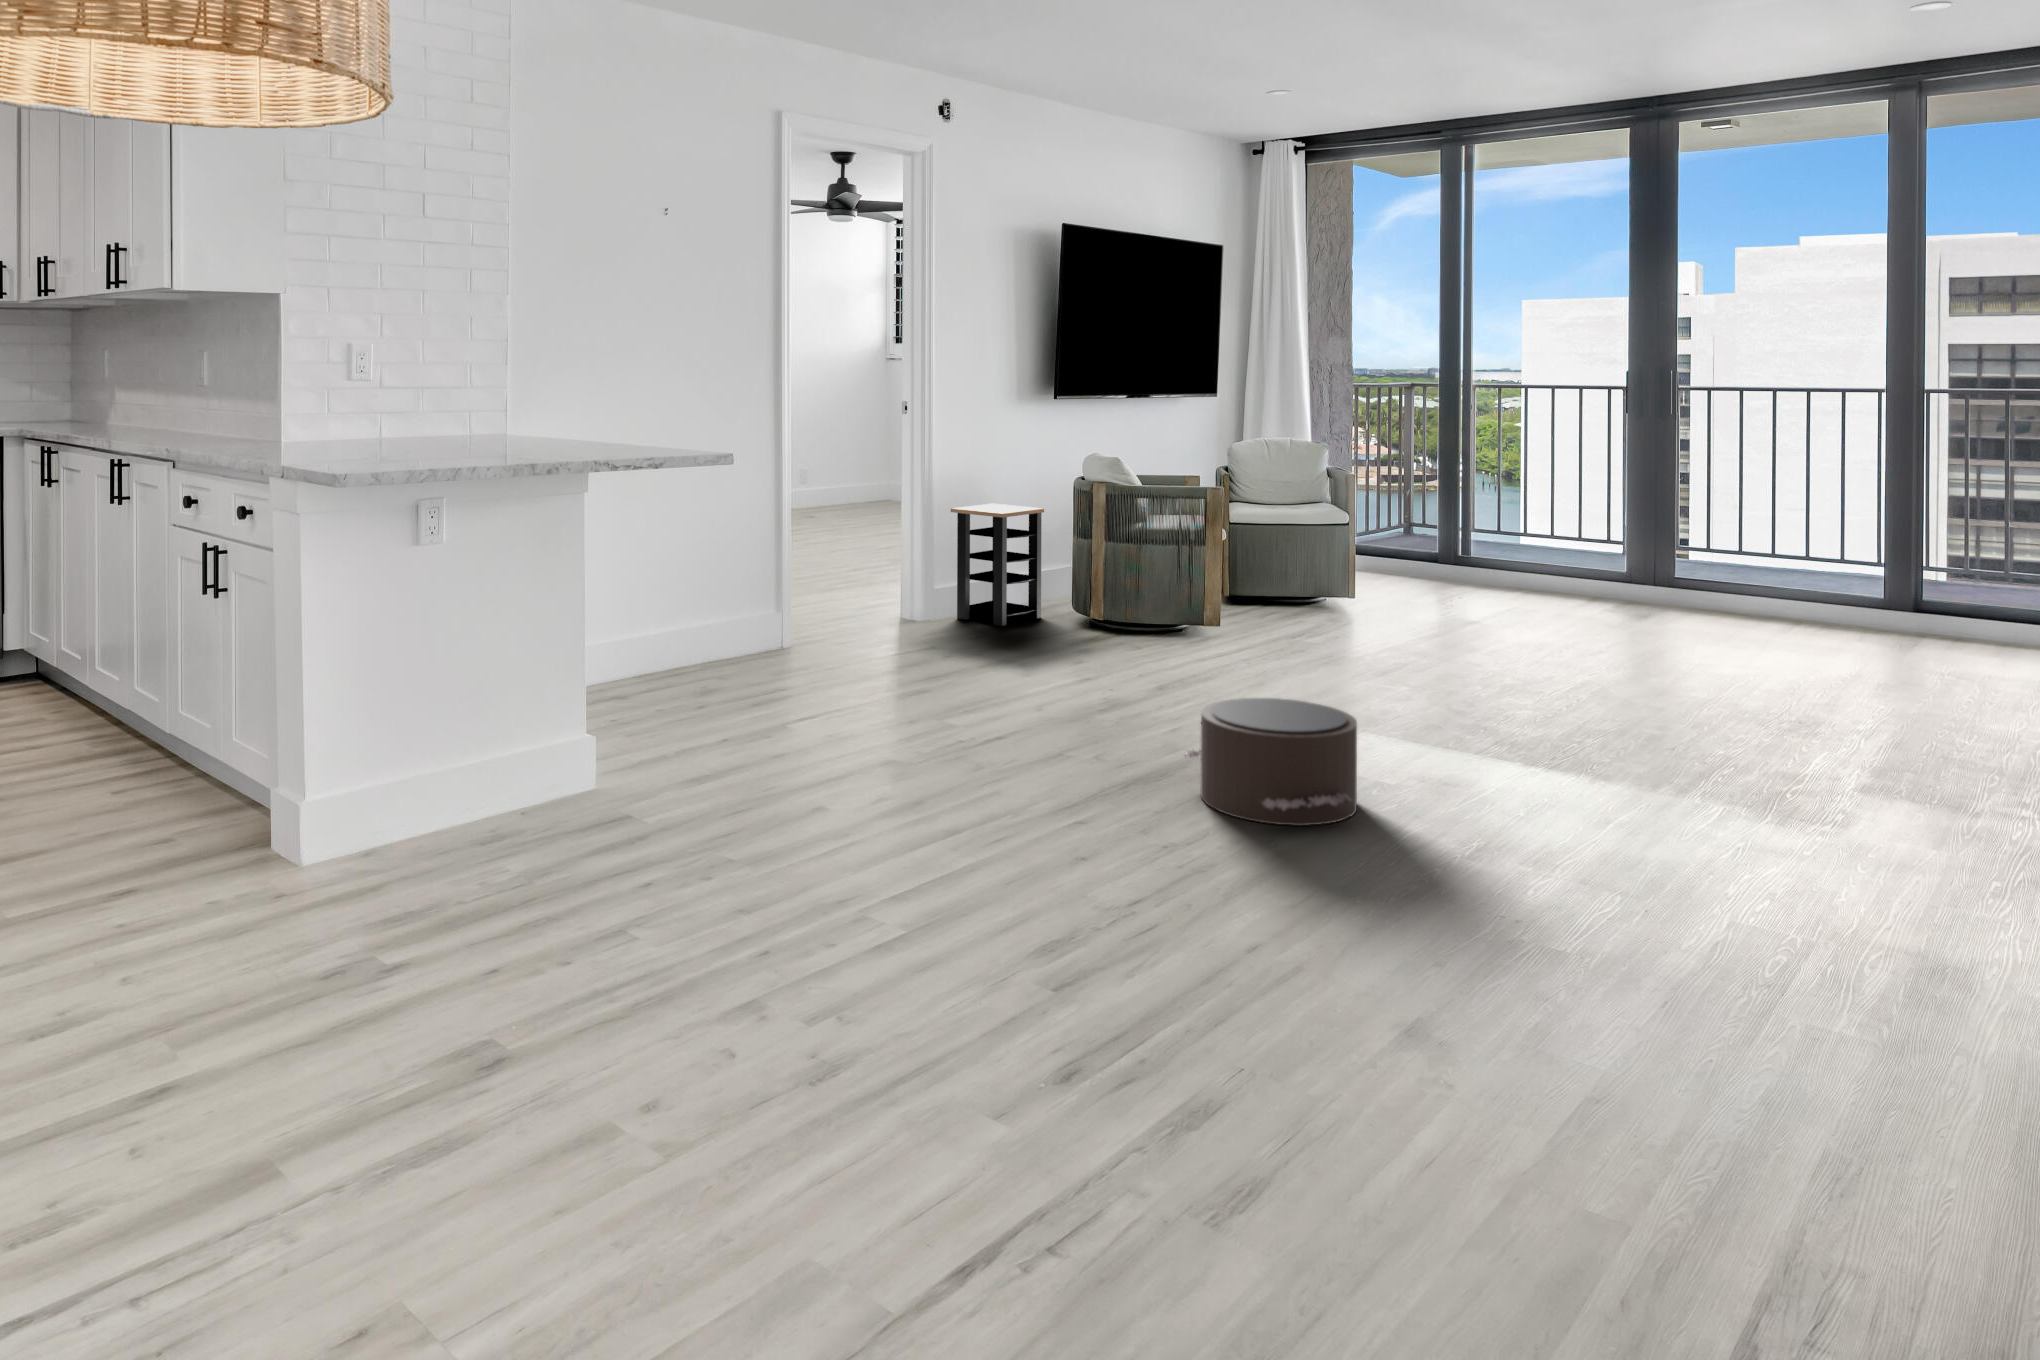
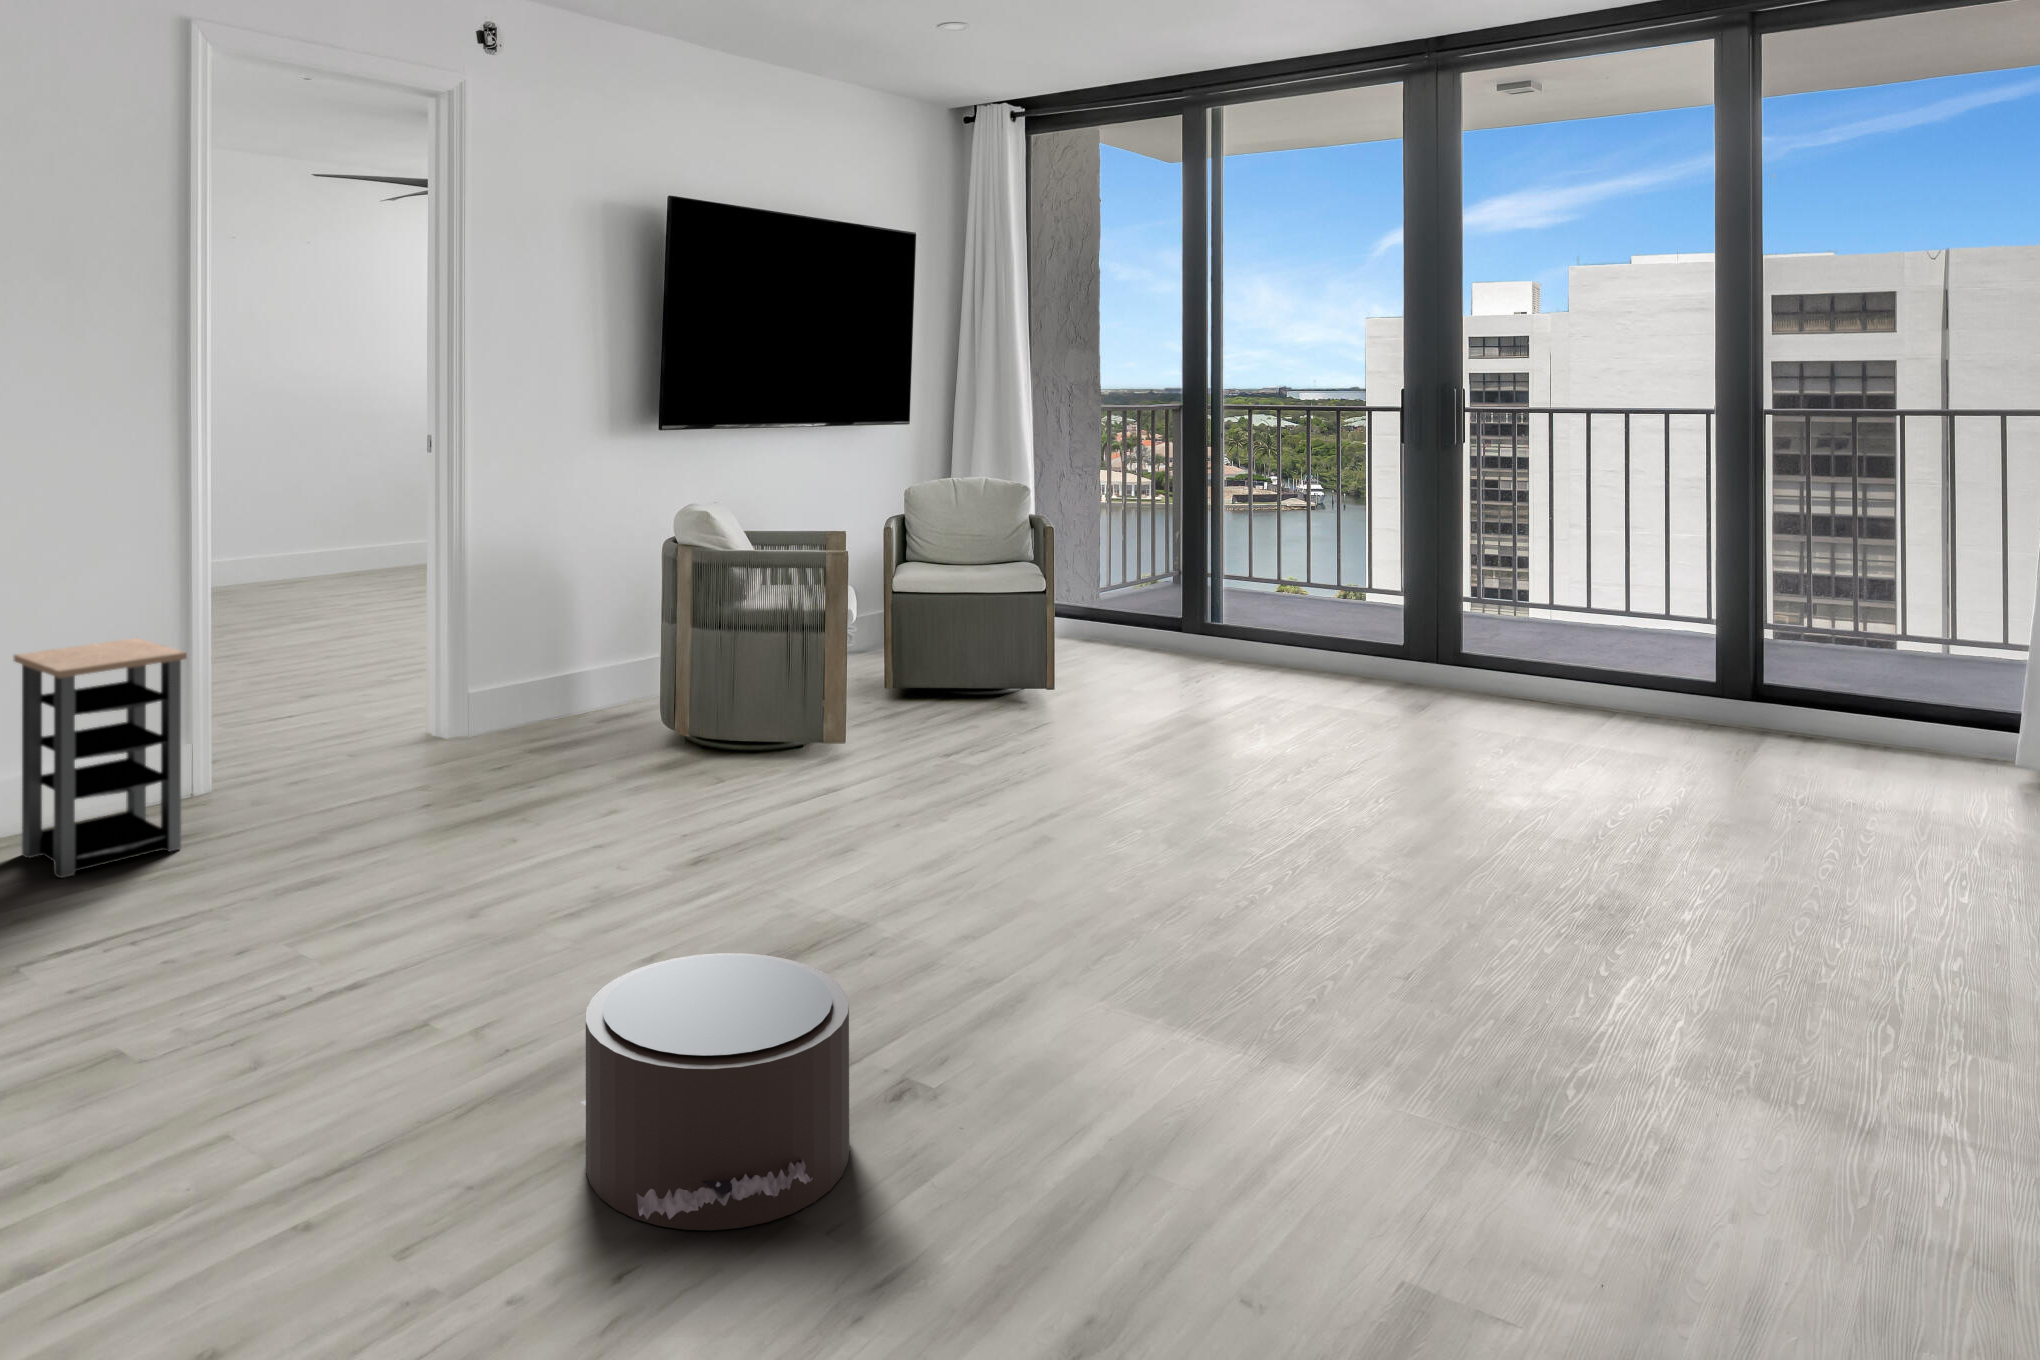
side table: present [951,504,1044,626] -> present [13,638,187,878]

